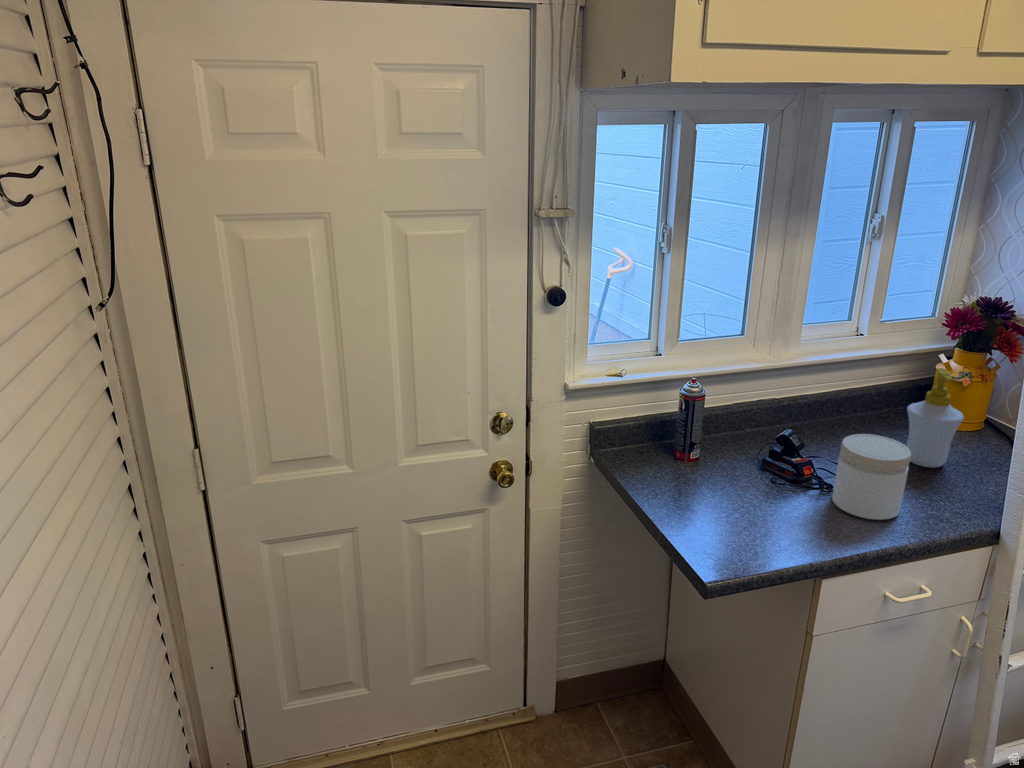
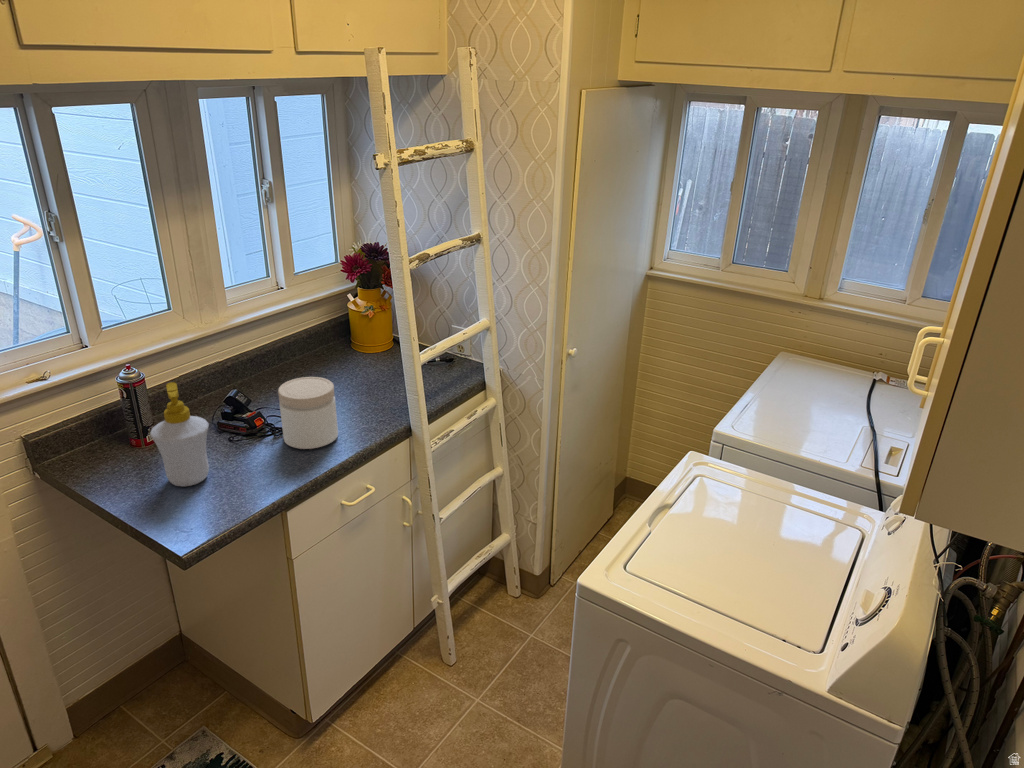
soap bottle: present [907,368,964,468] -> present [150,382,209,486]

